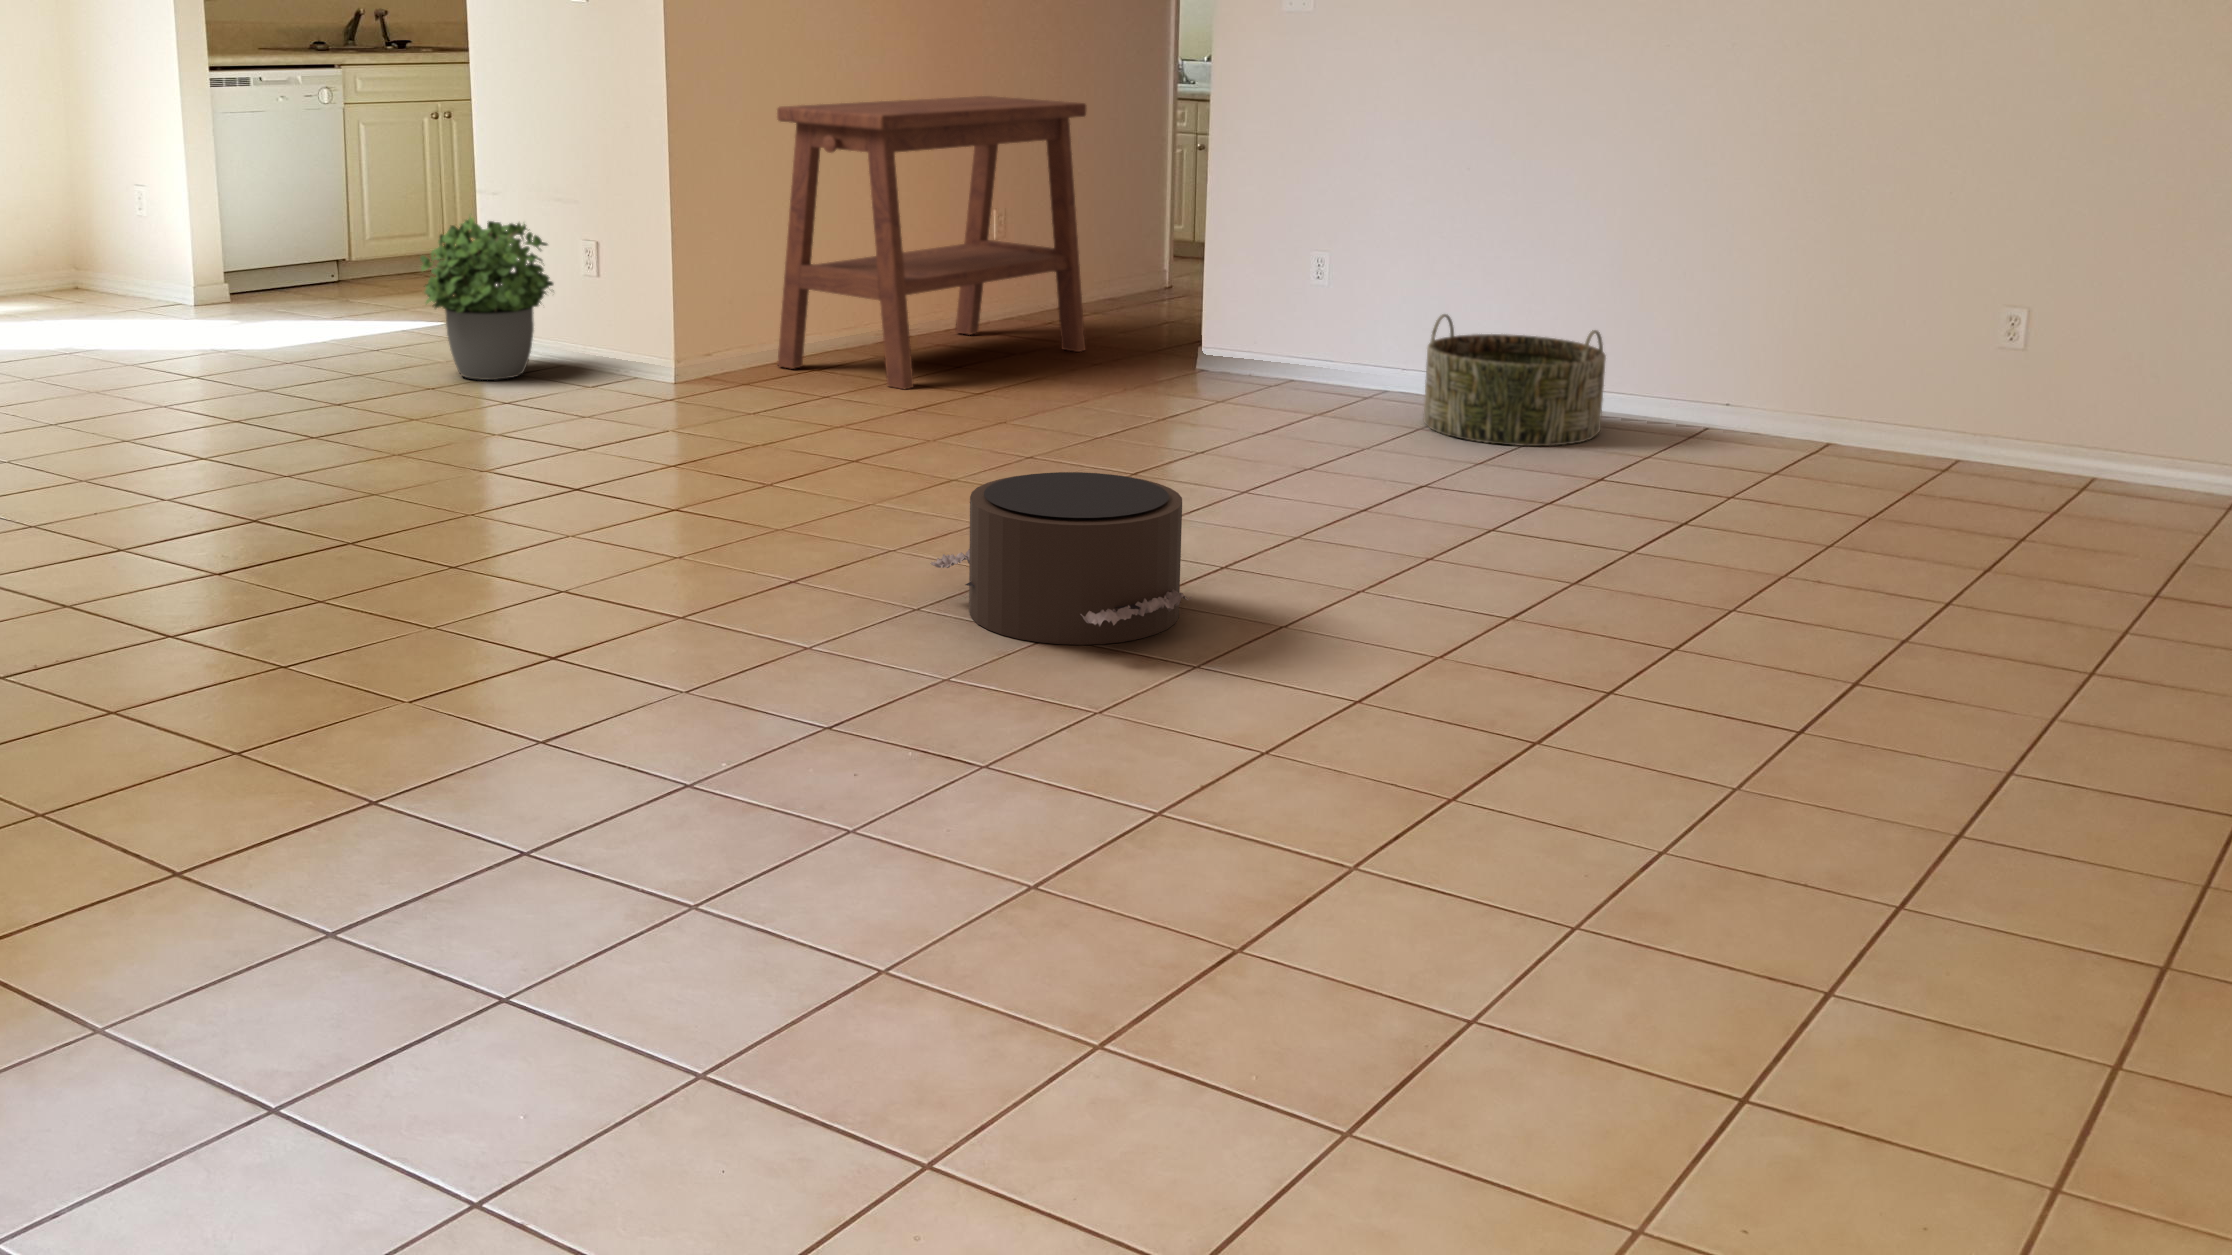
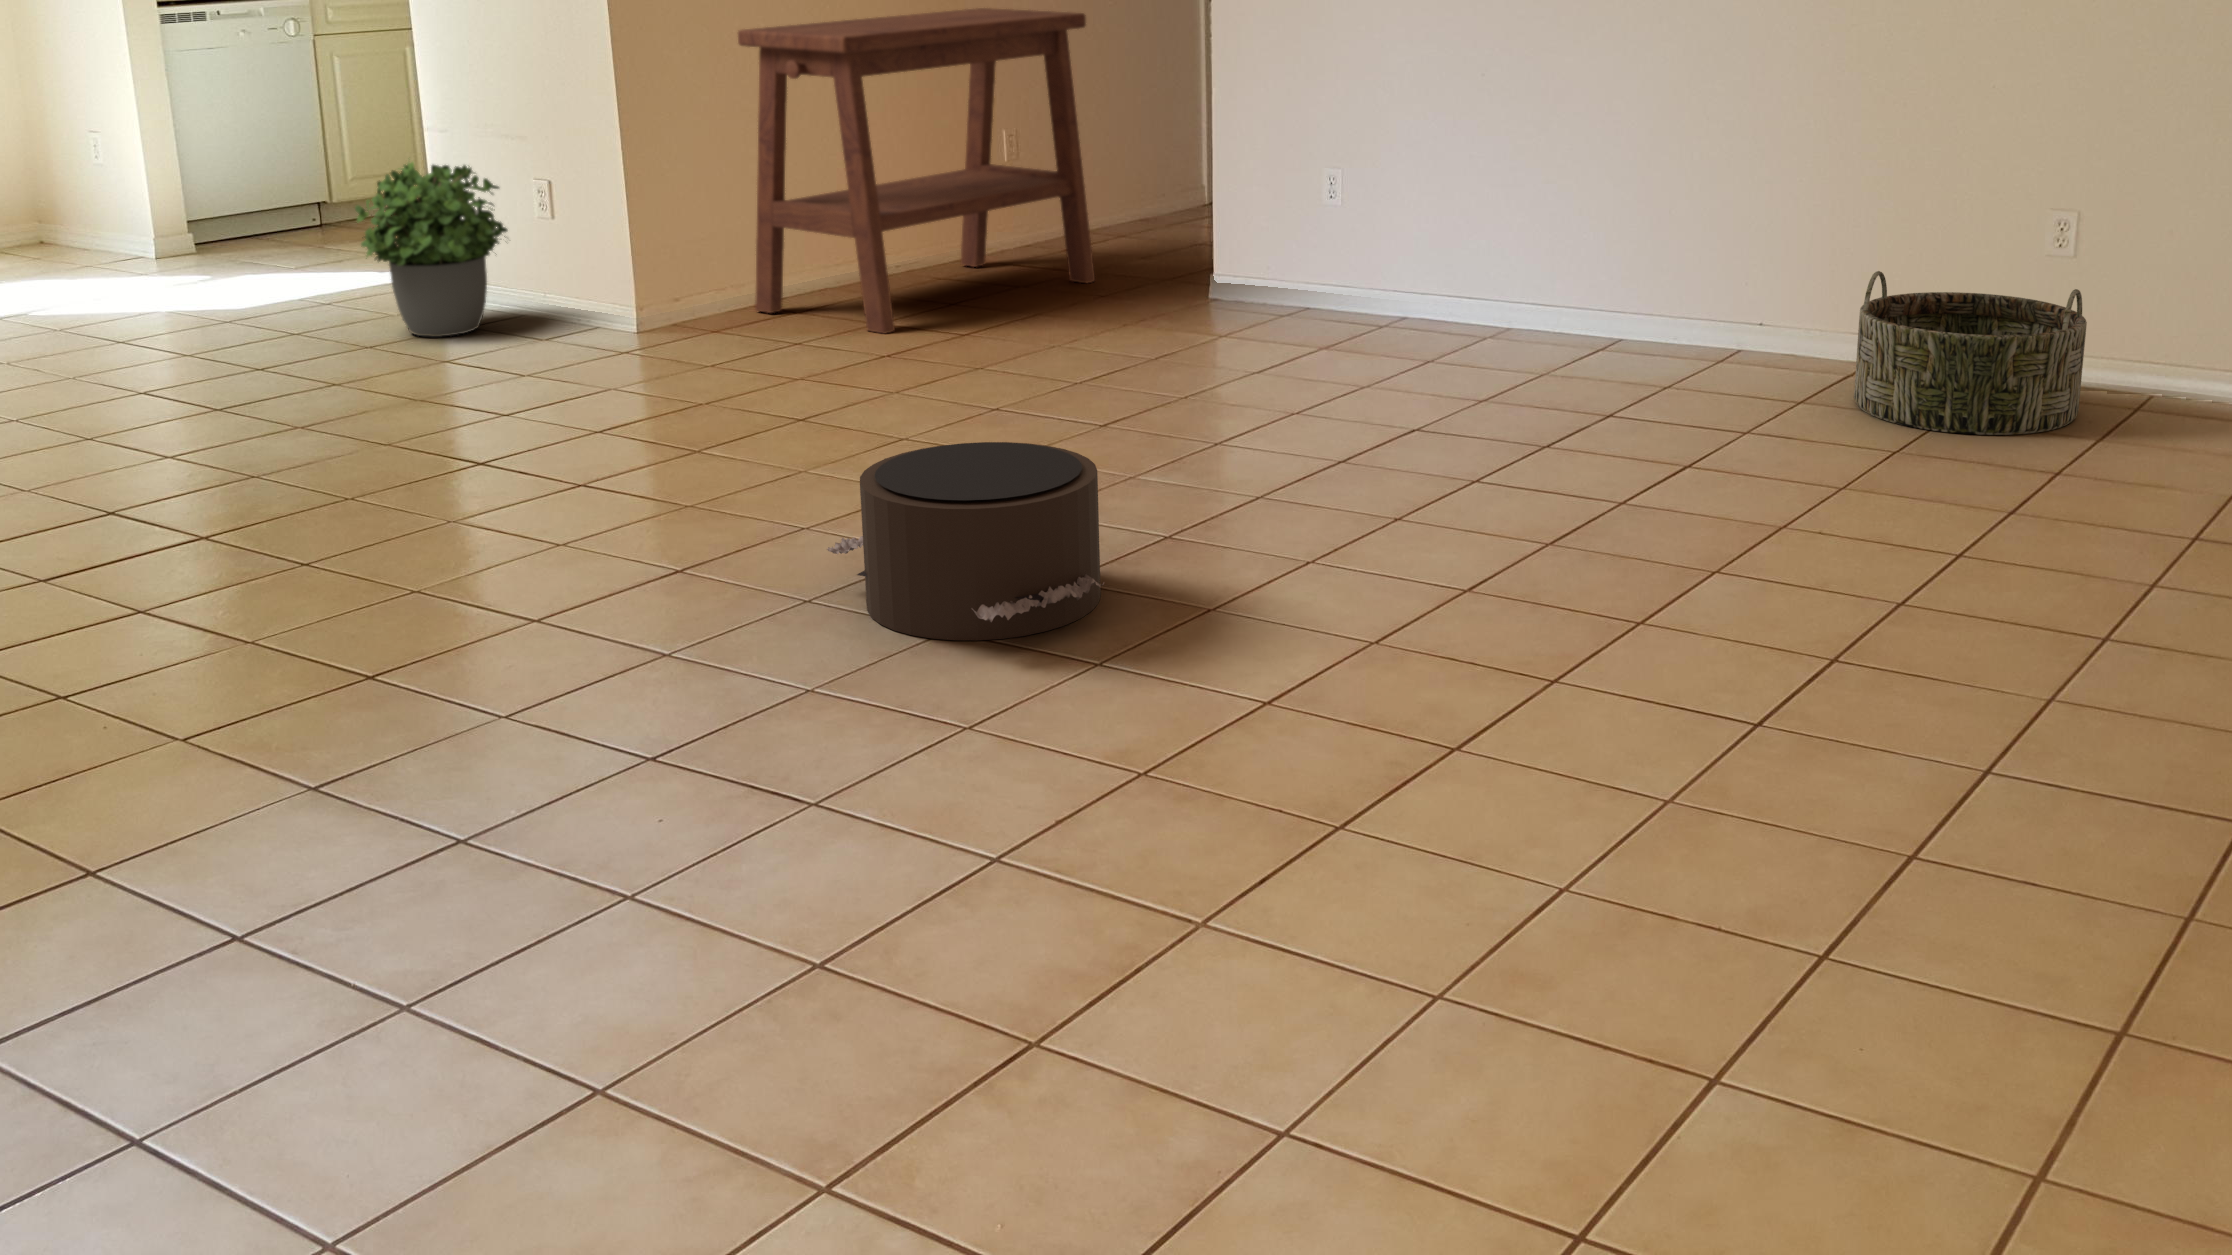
basket: present [1424,314,1606,446] -> present [1854,271,2087,435]

